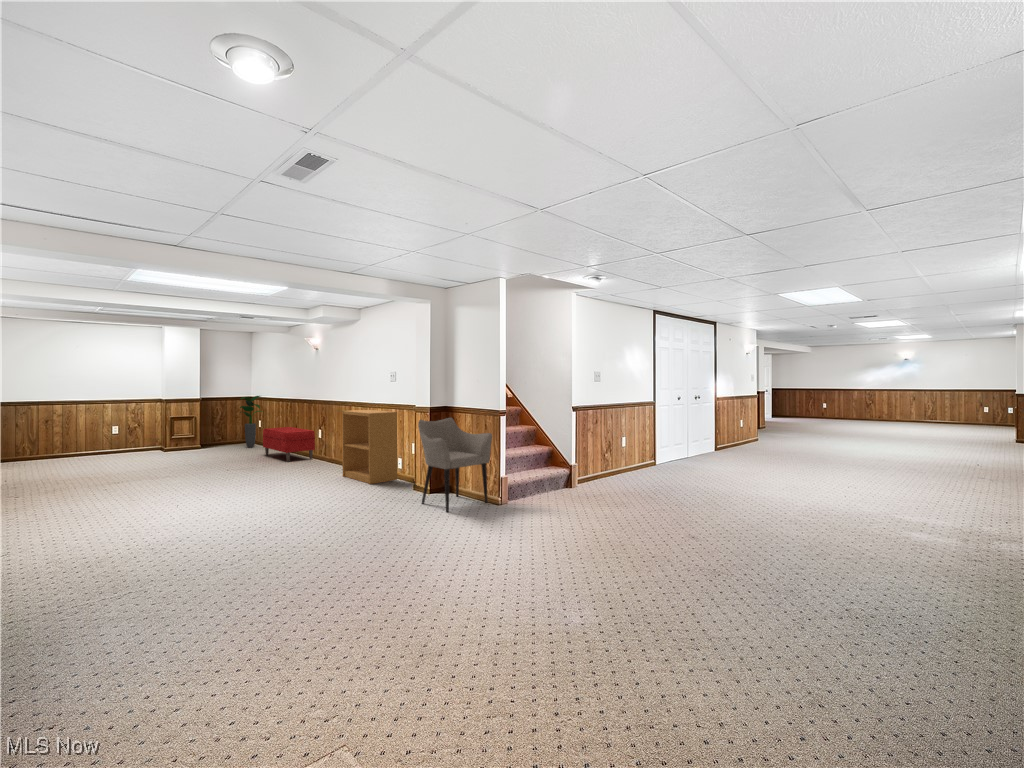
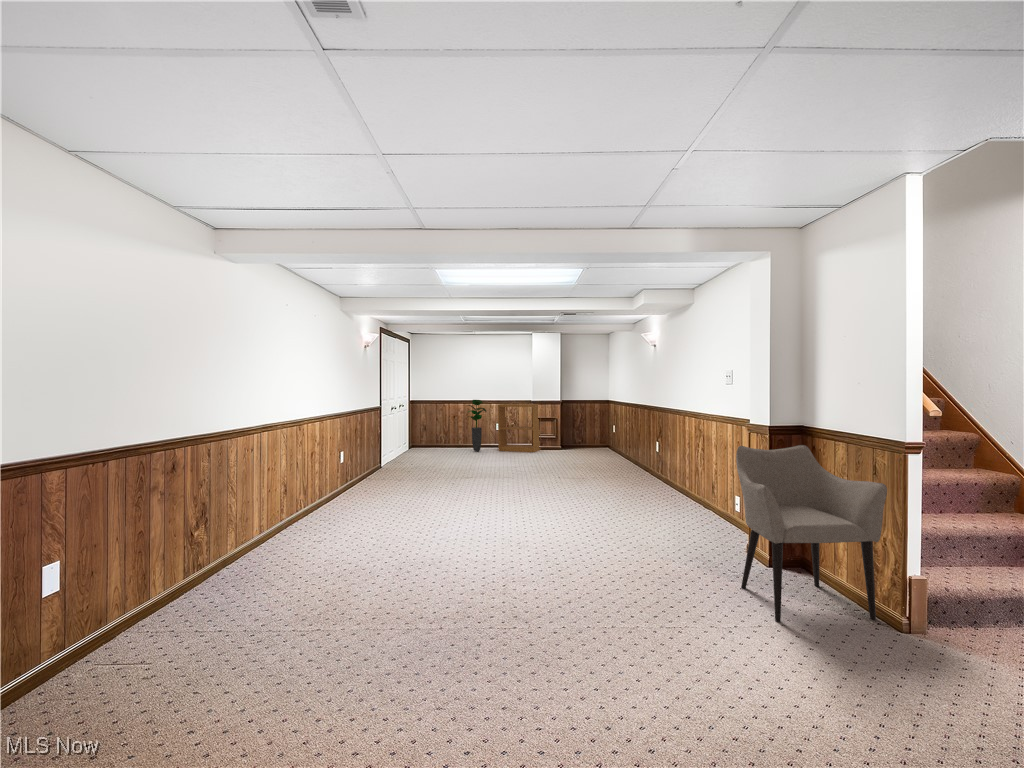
potted plant: present [240,396,260,447] -> present [468,400,486,451]
bookshelf: present [342,410,397,484] -> present [498,404,541,452]
bench: present [263,427,315,462] -> none [604,435,653,477]

